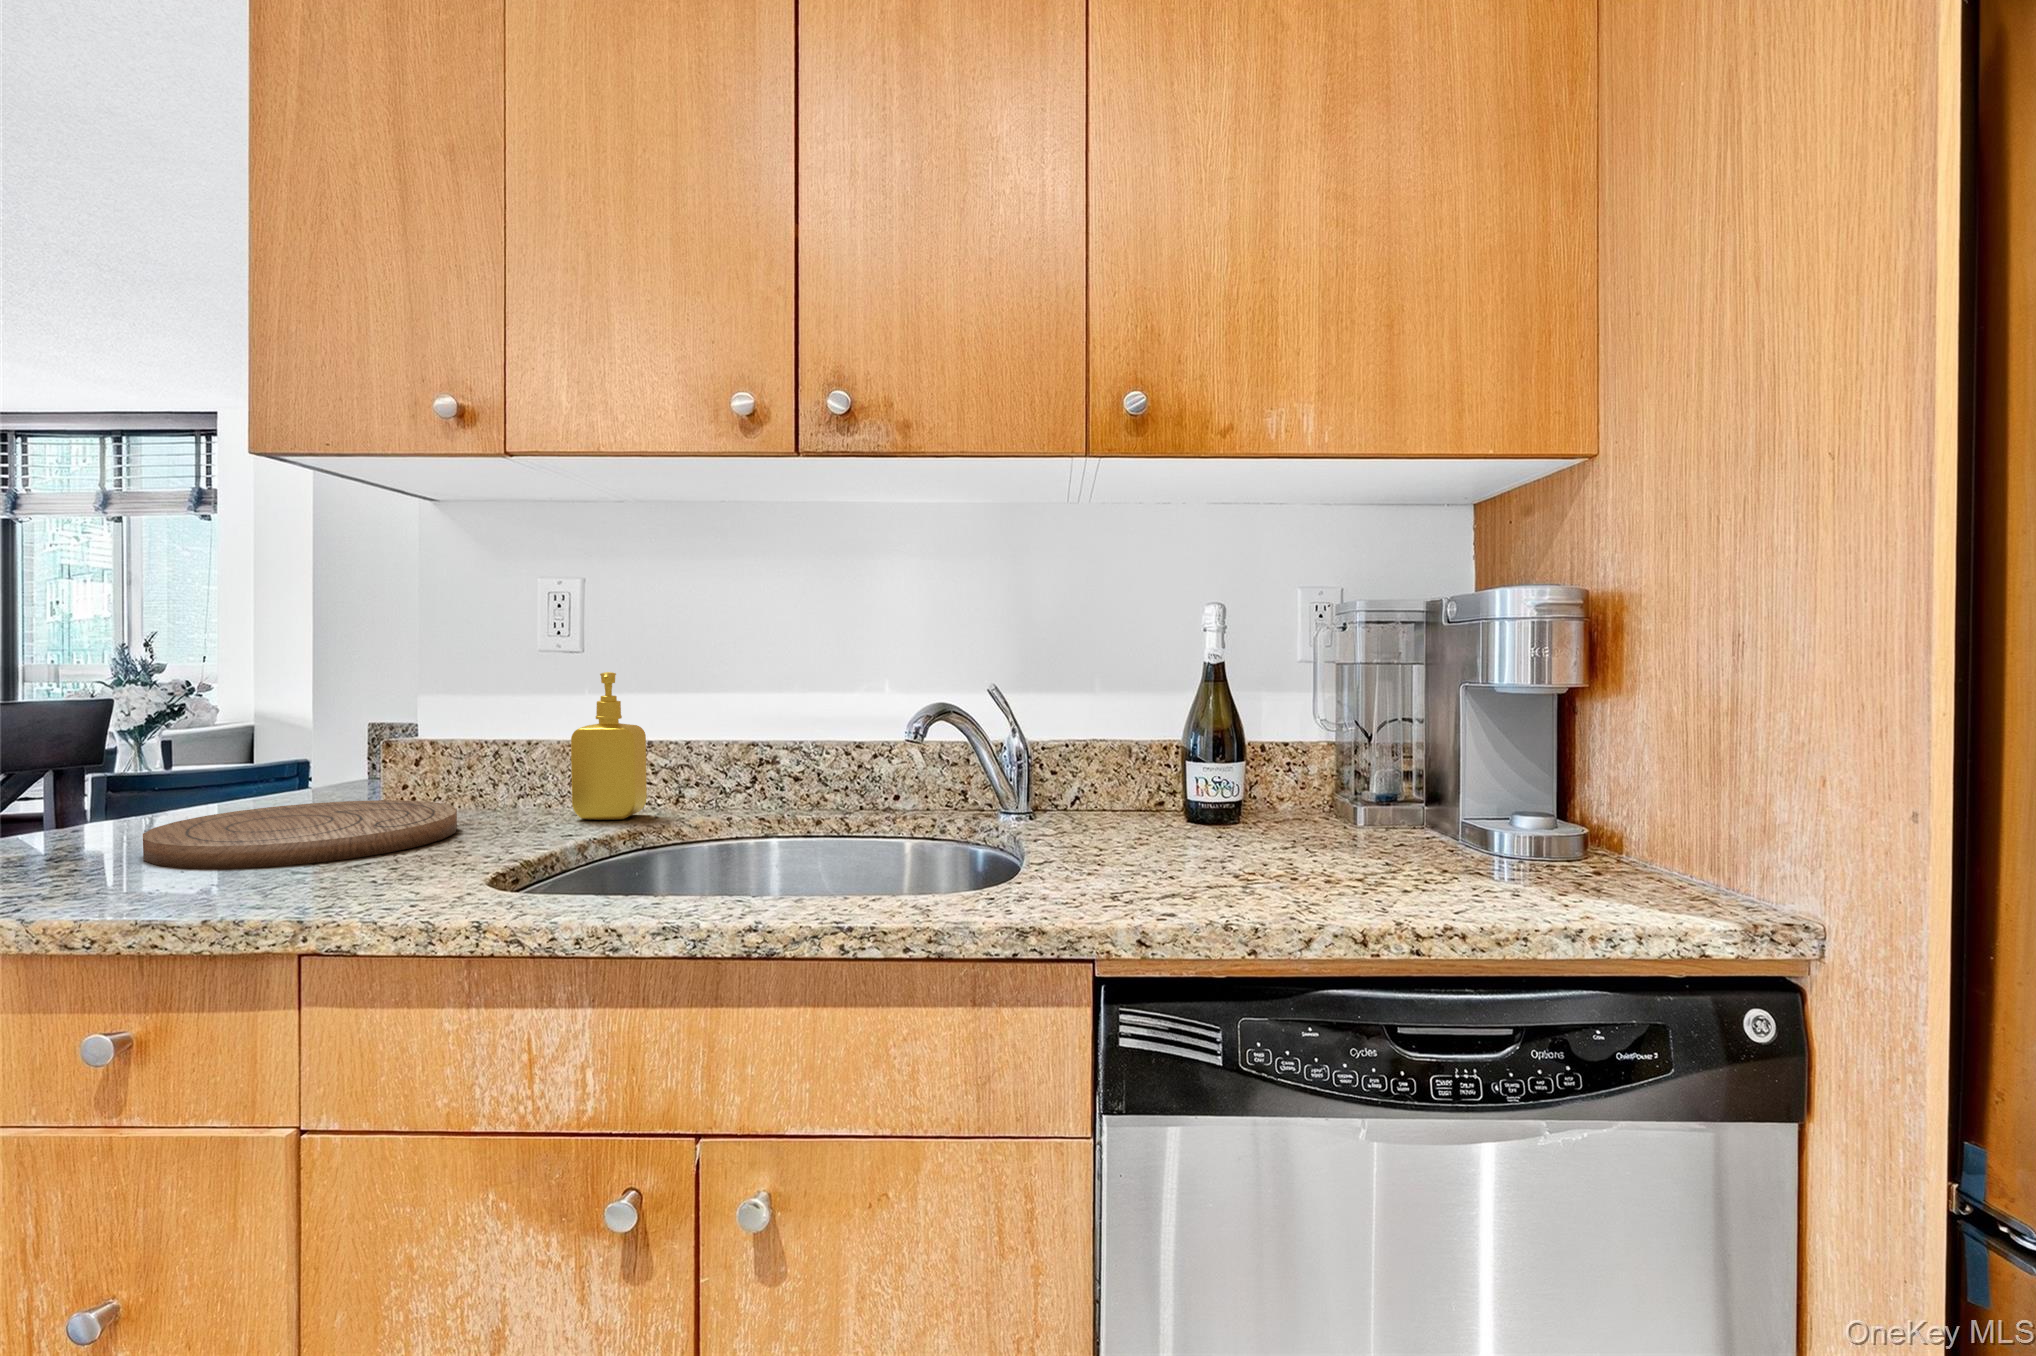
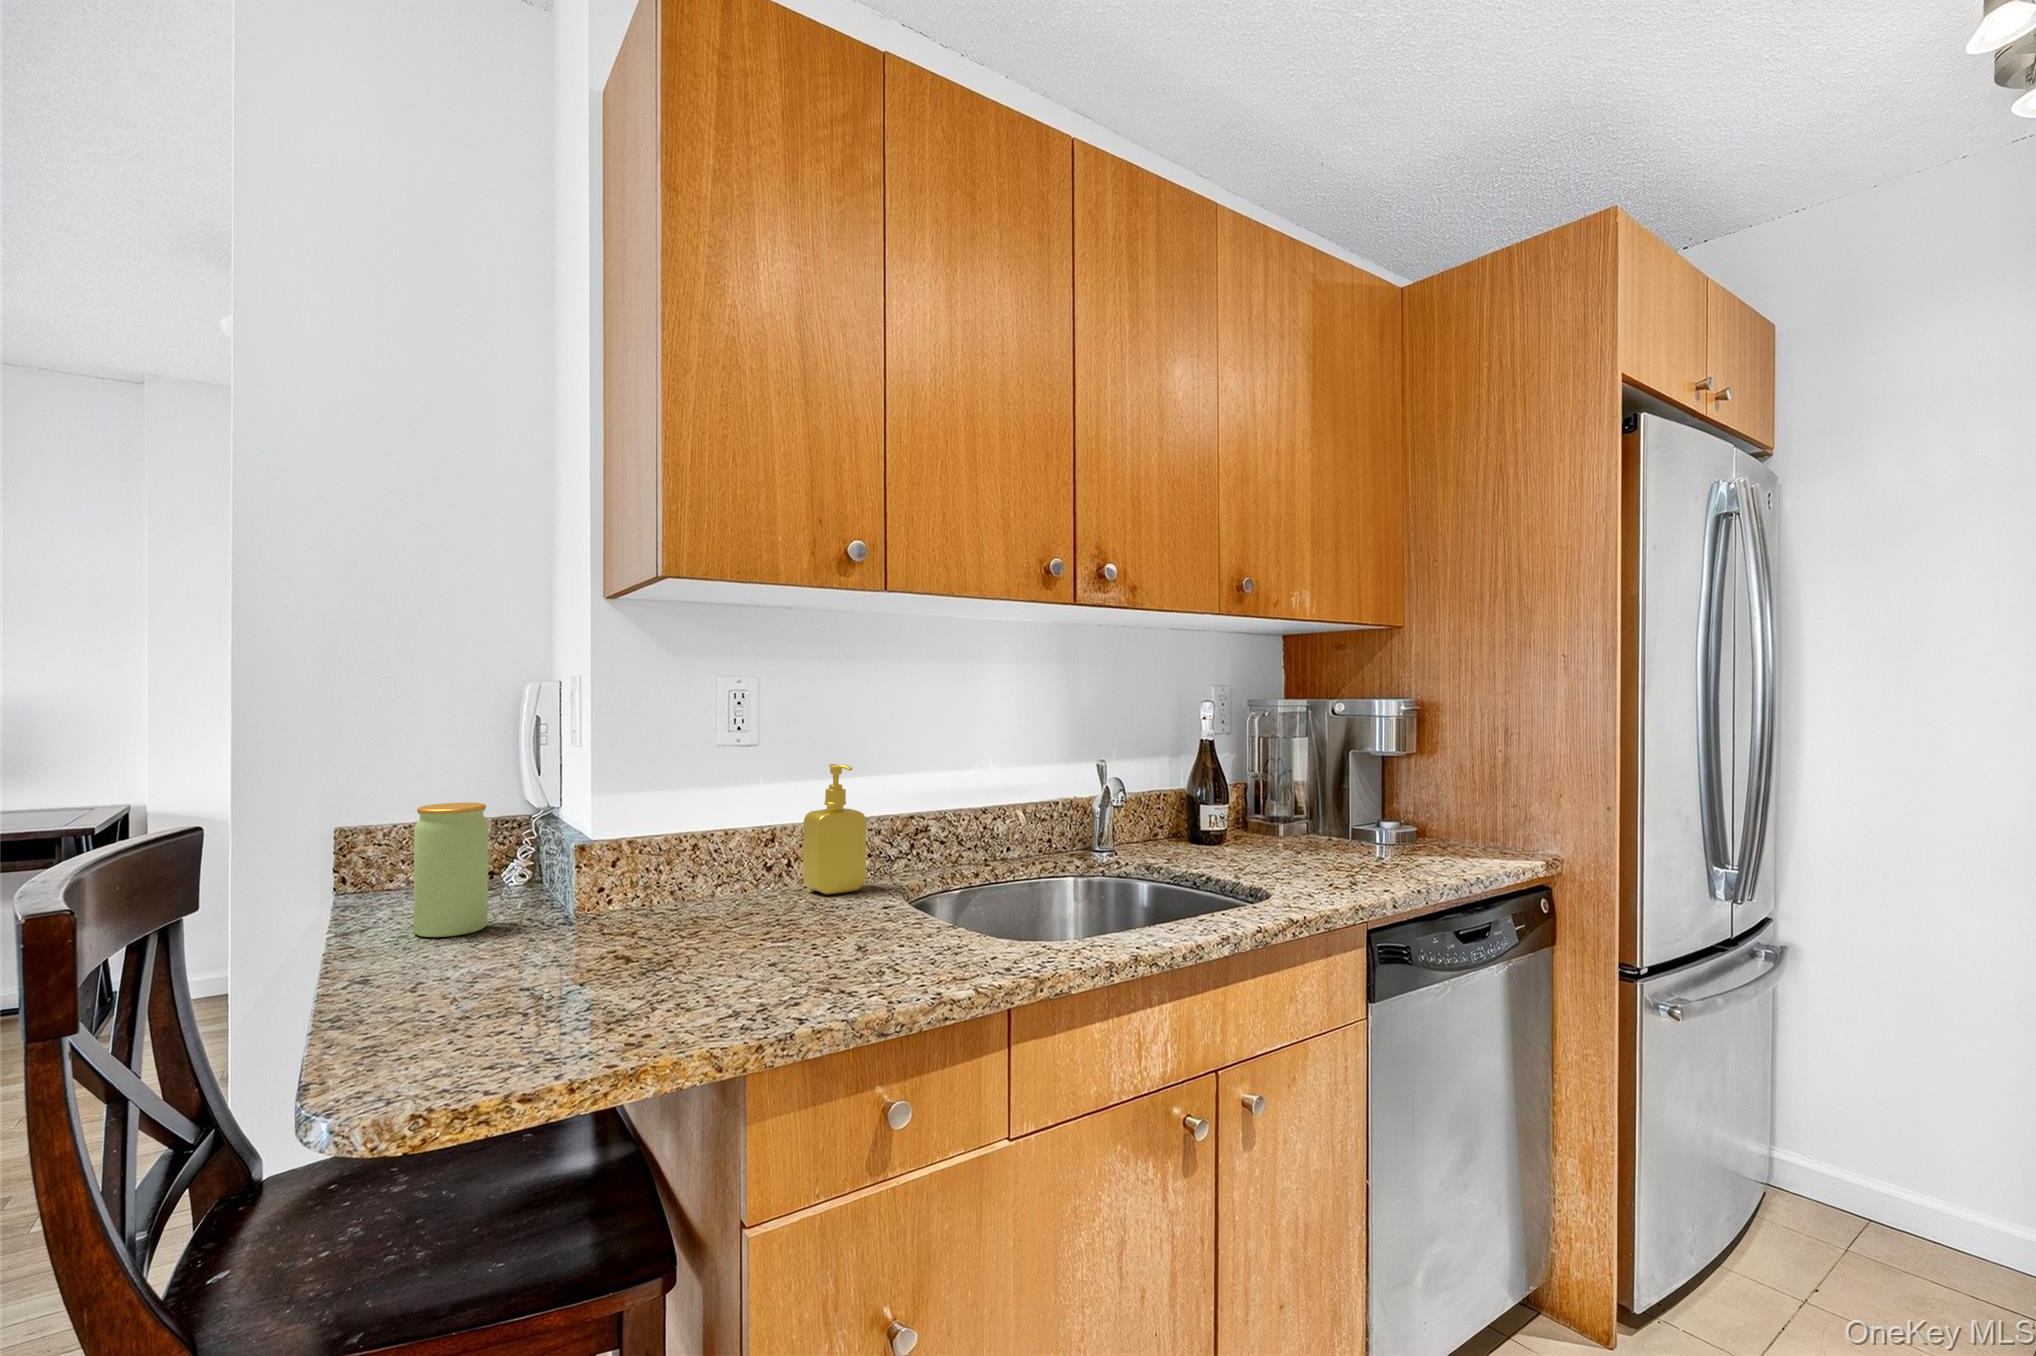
jar: none [248,694,320,811] -> present [413,803,488,937]
cutting board: present [143,800,457,869] -> none [552,896,823,981]

